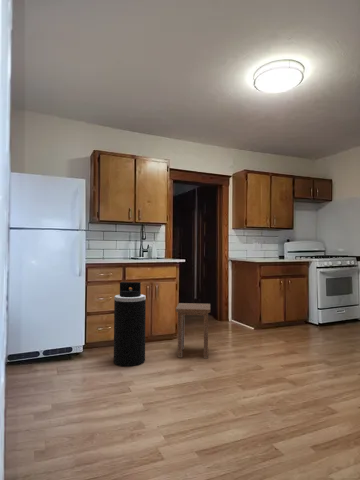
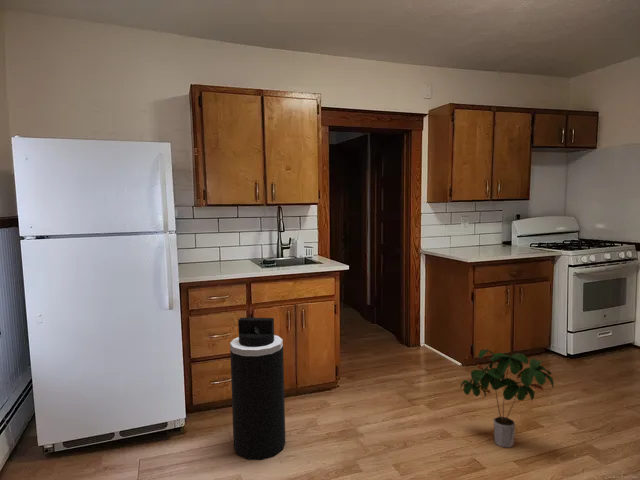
stool: present [176,303,210,358] -> none [334,341,393,440]
potted plant: none [250,303,301,361] -> present [460,349,554,448]

